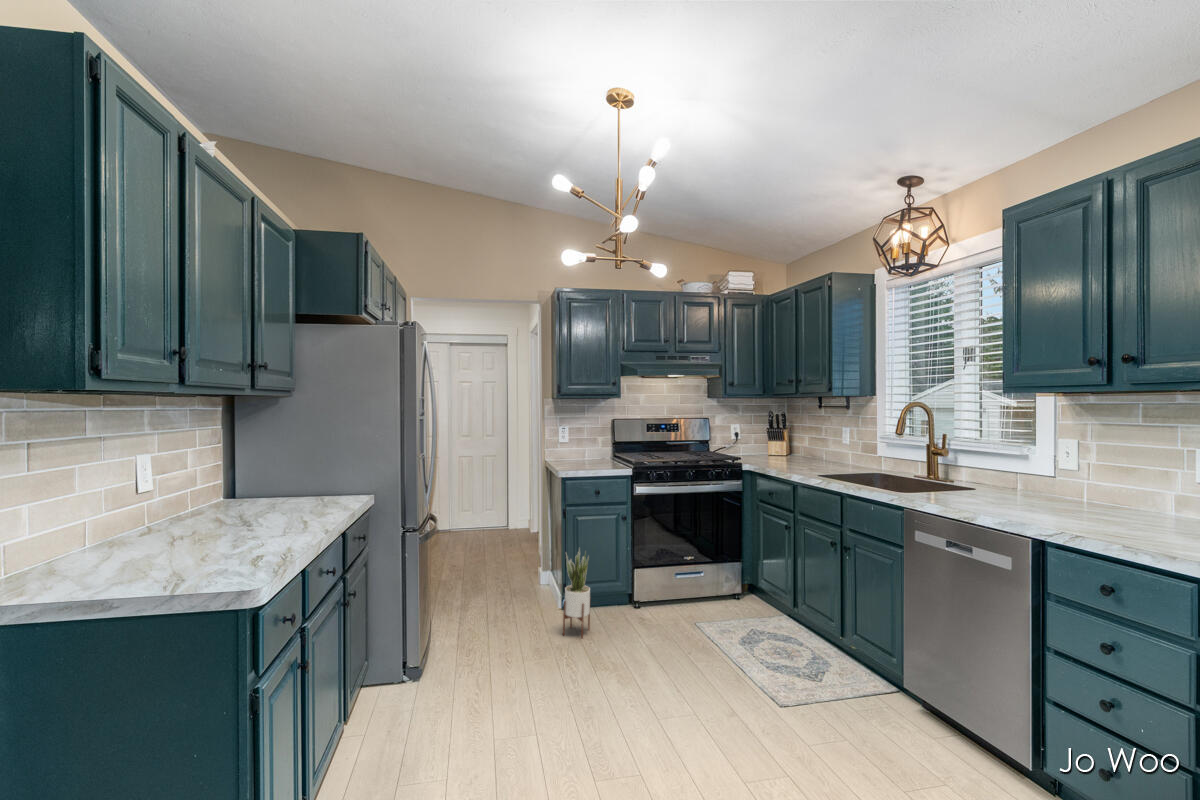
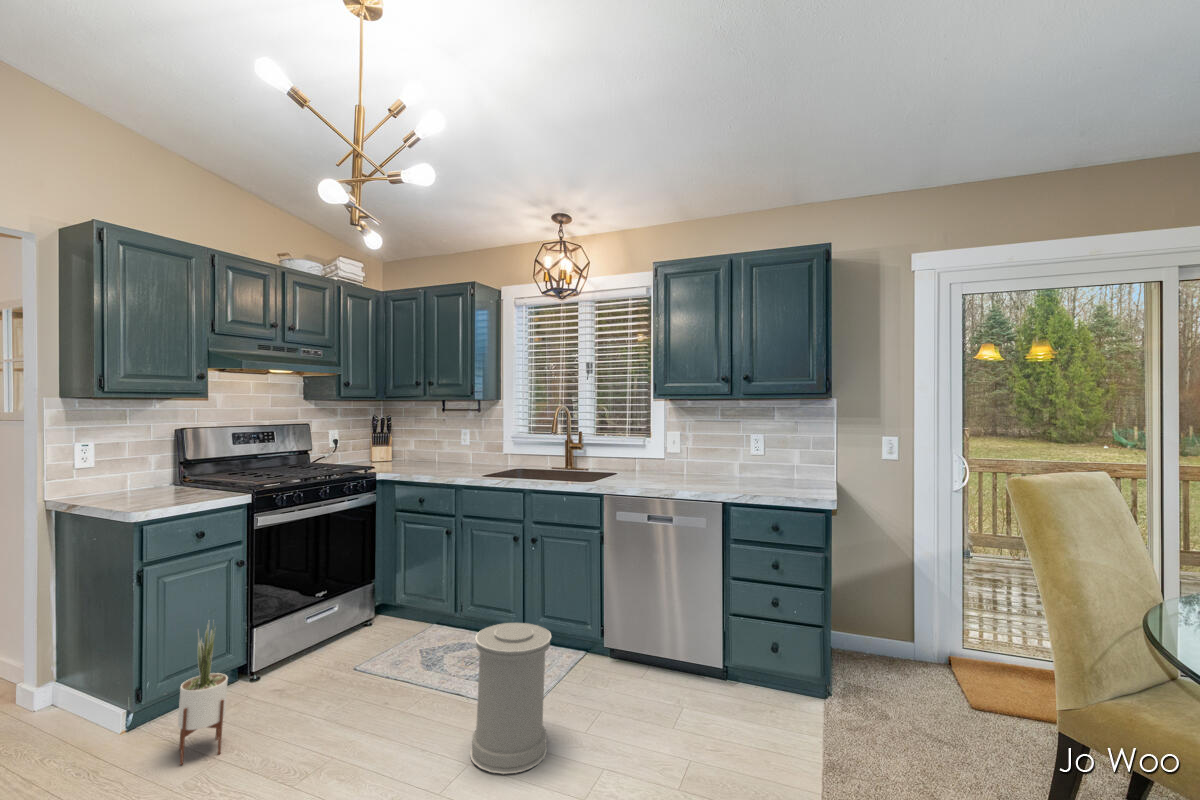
trash can: none [693,611,769,751] -> present [470,623,551,774]

